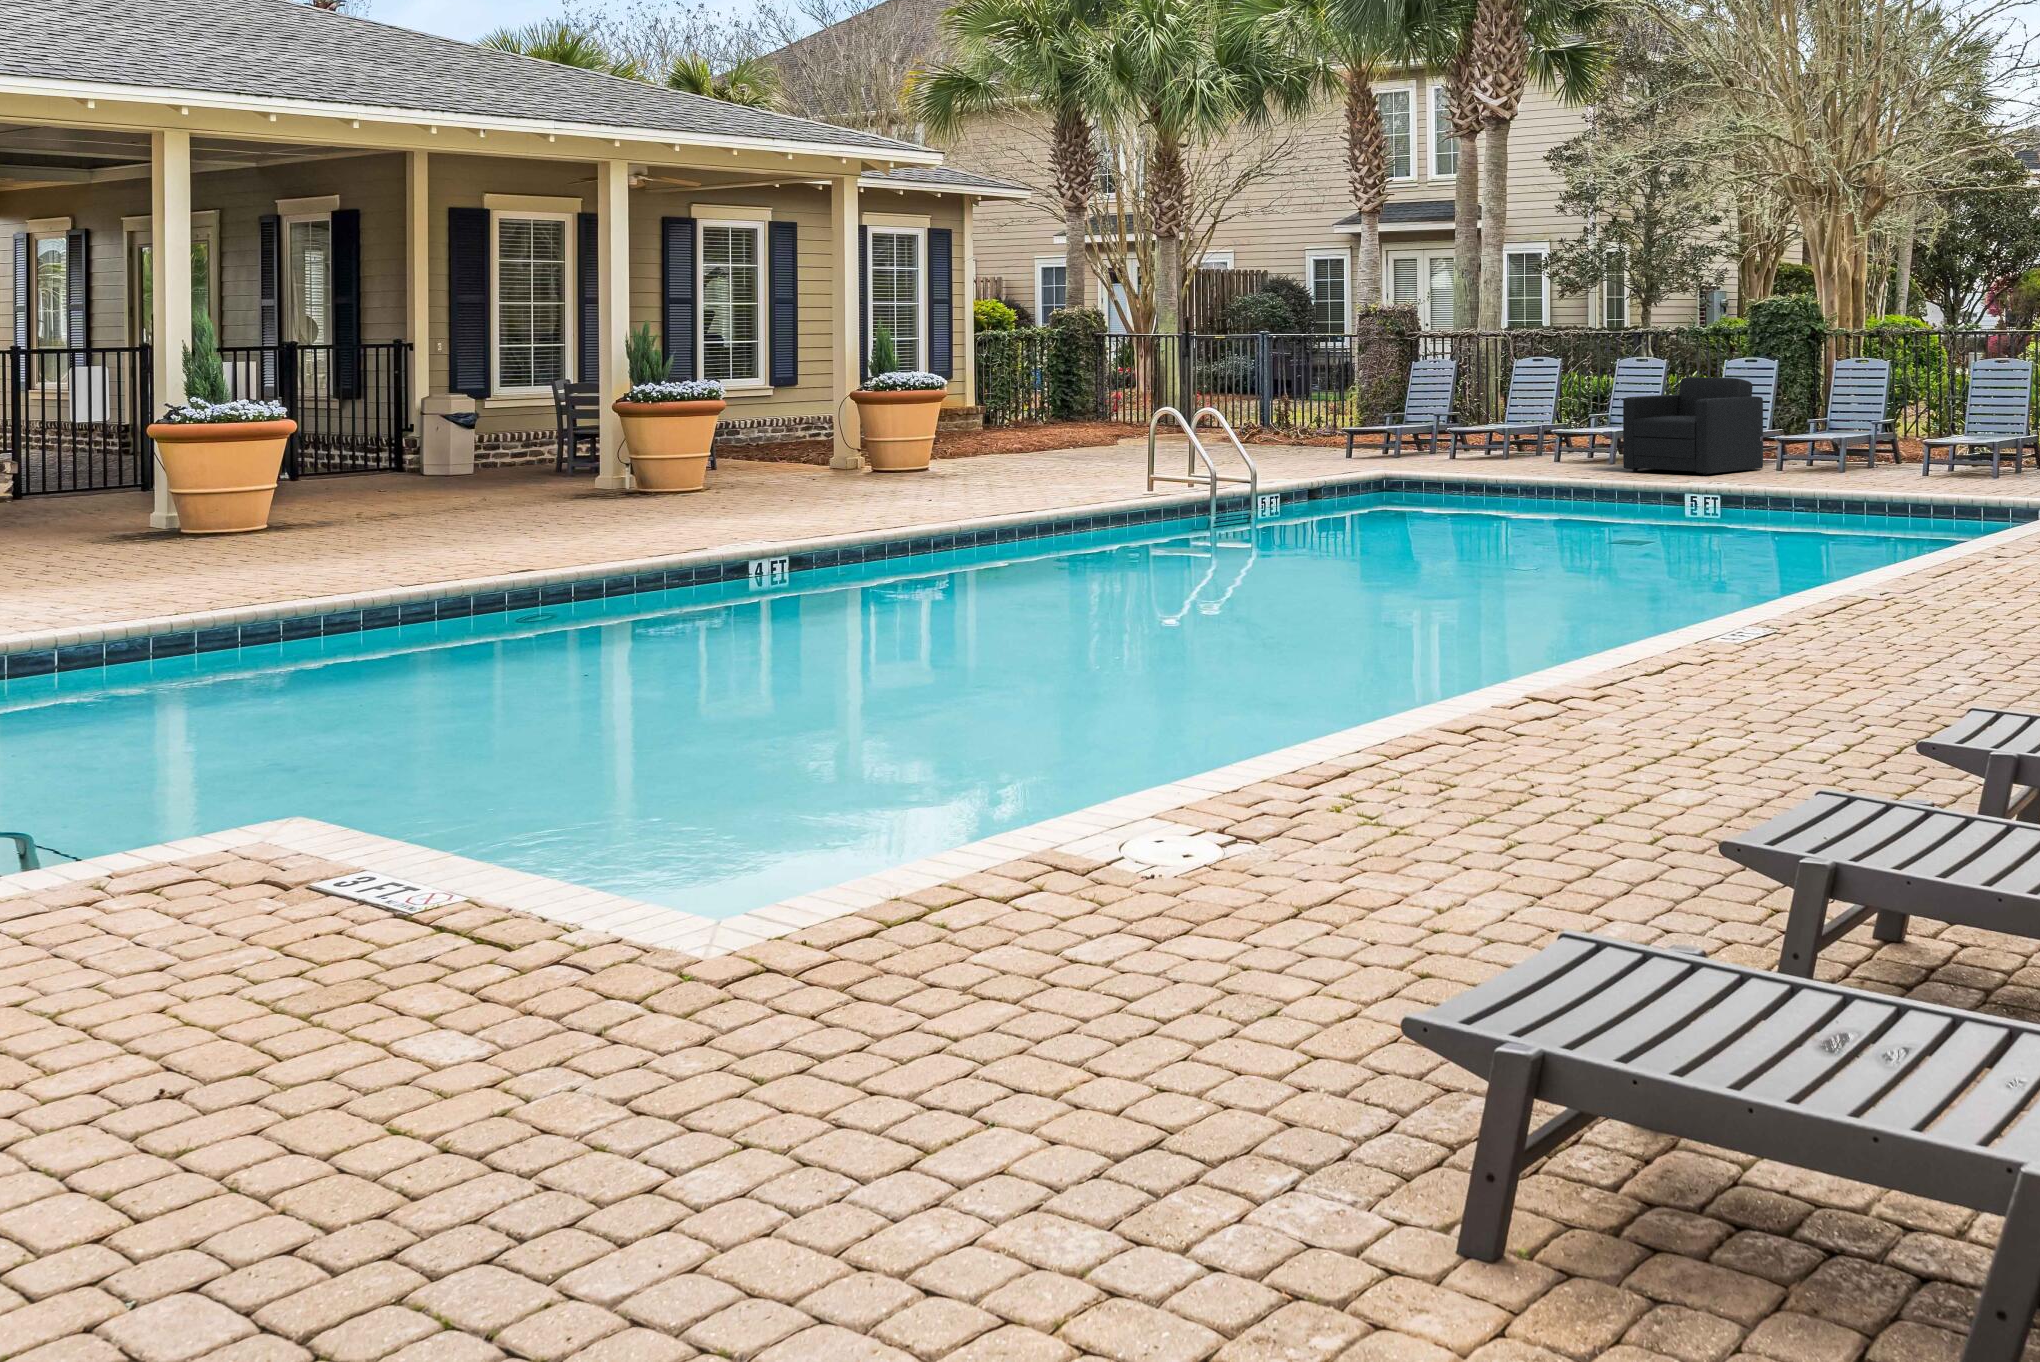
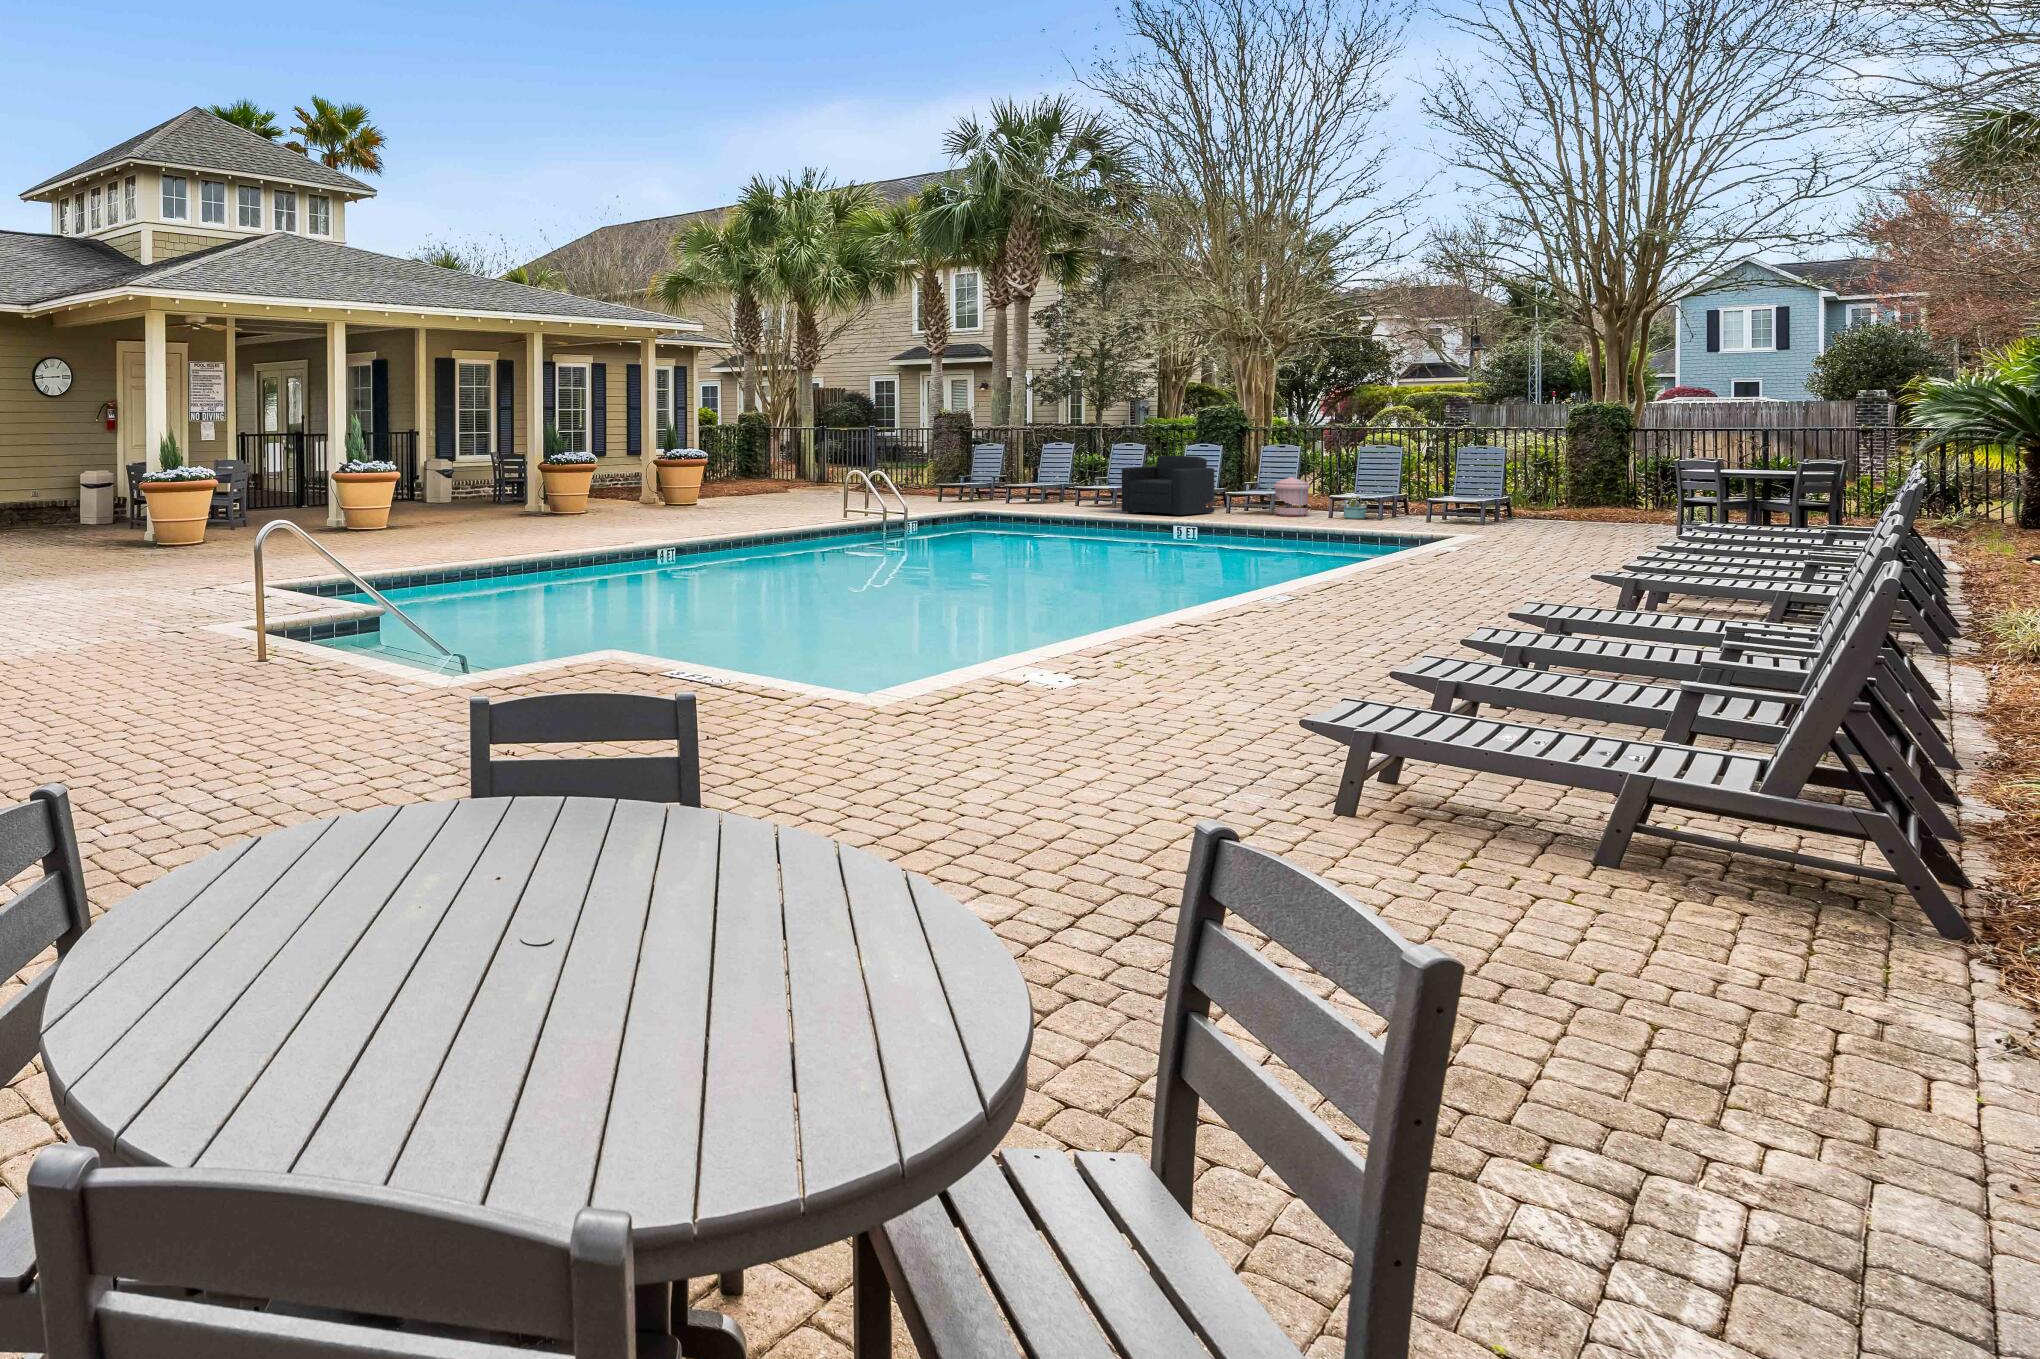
trash can: none [1847,409,1901,474] -> present [1273,477,1310,517]
decorative plant: none [1937,440,1981,476] -> present [1338,496,1367,519]

